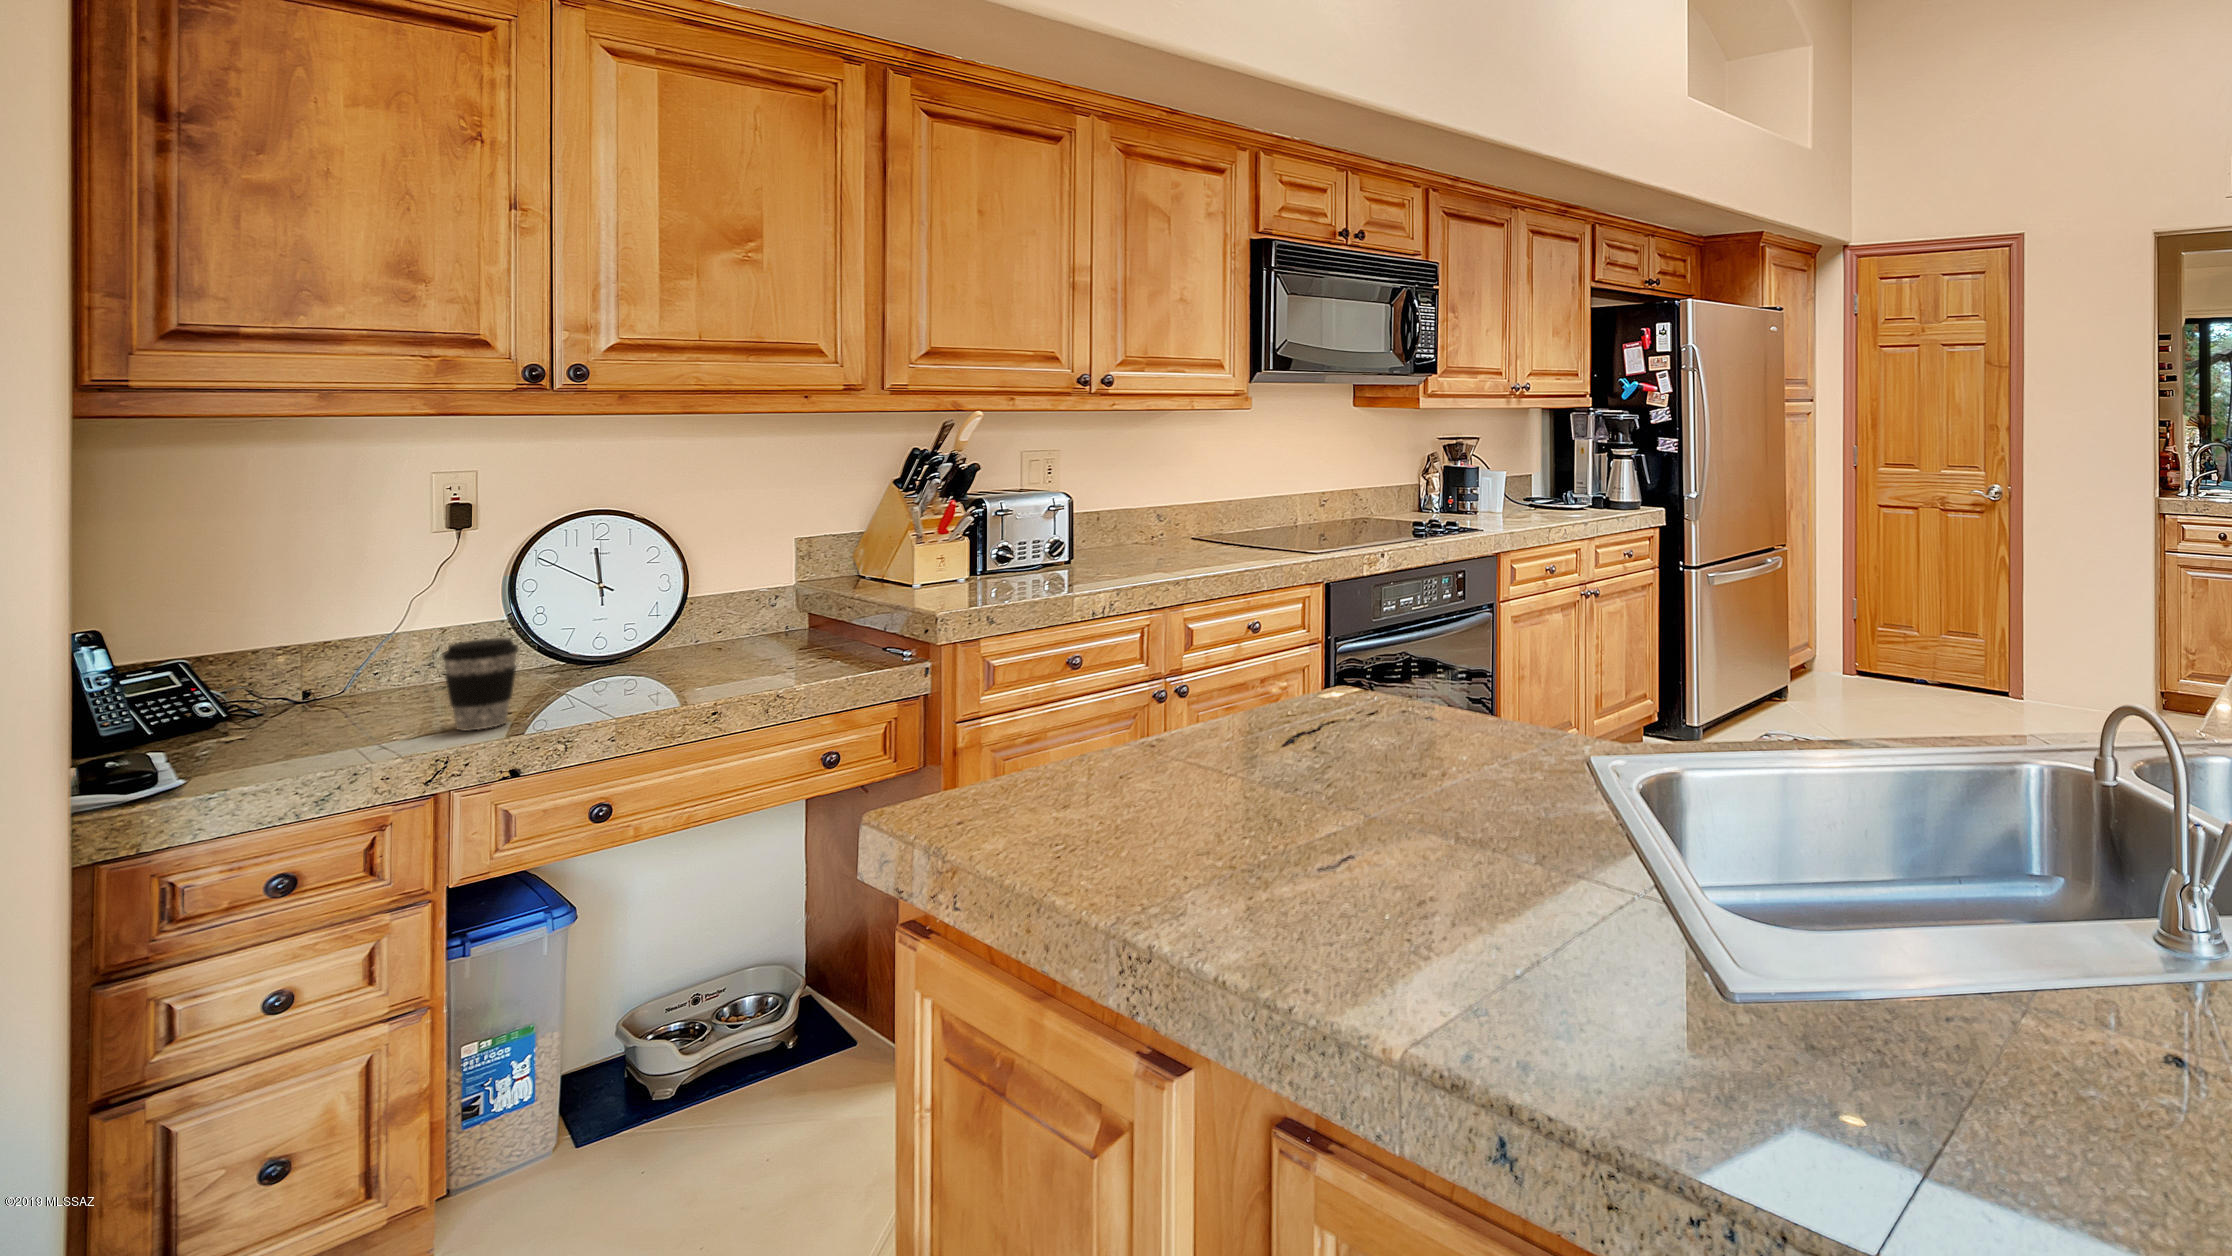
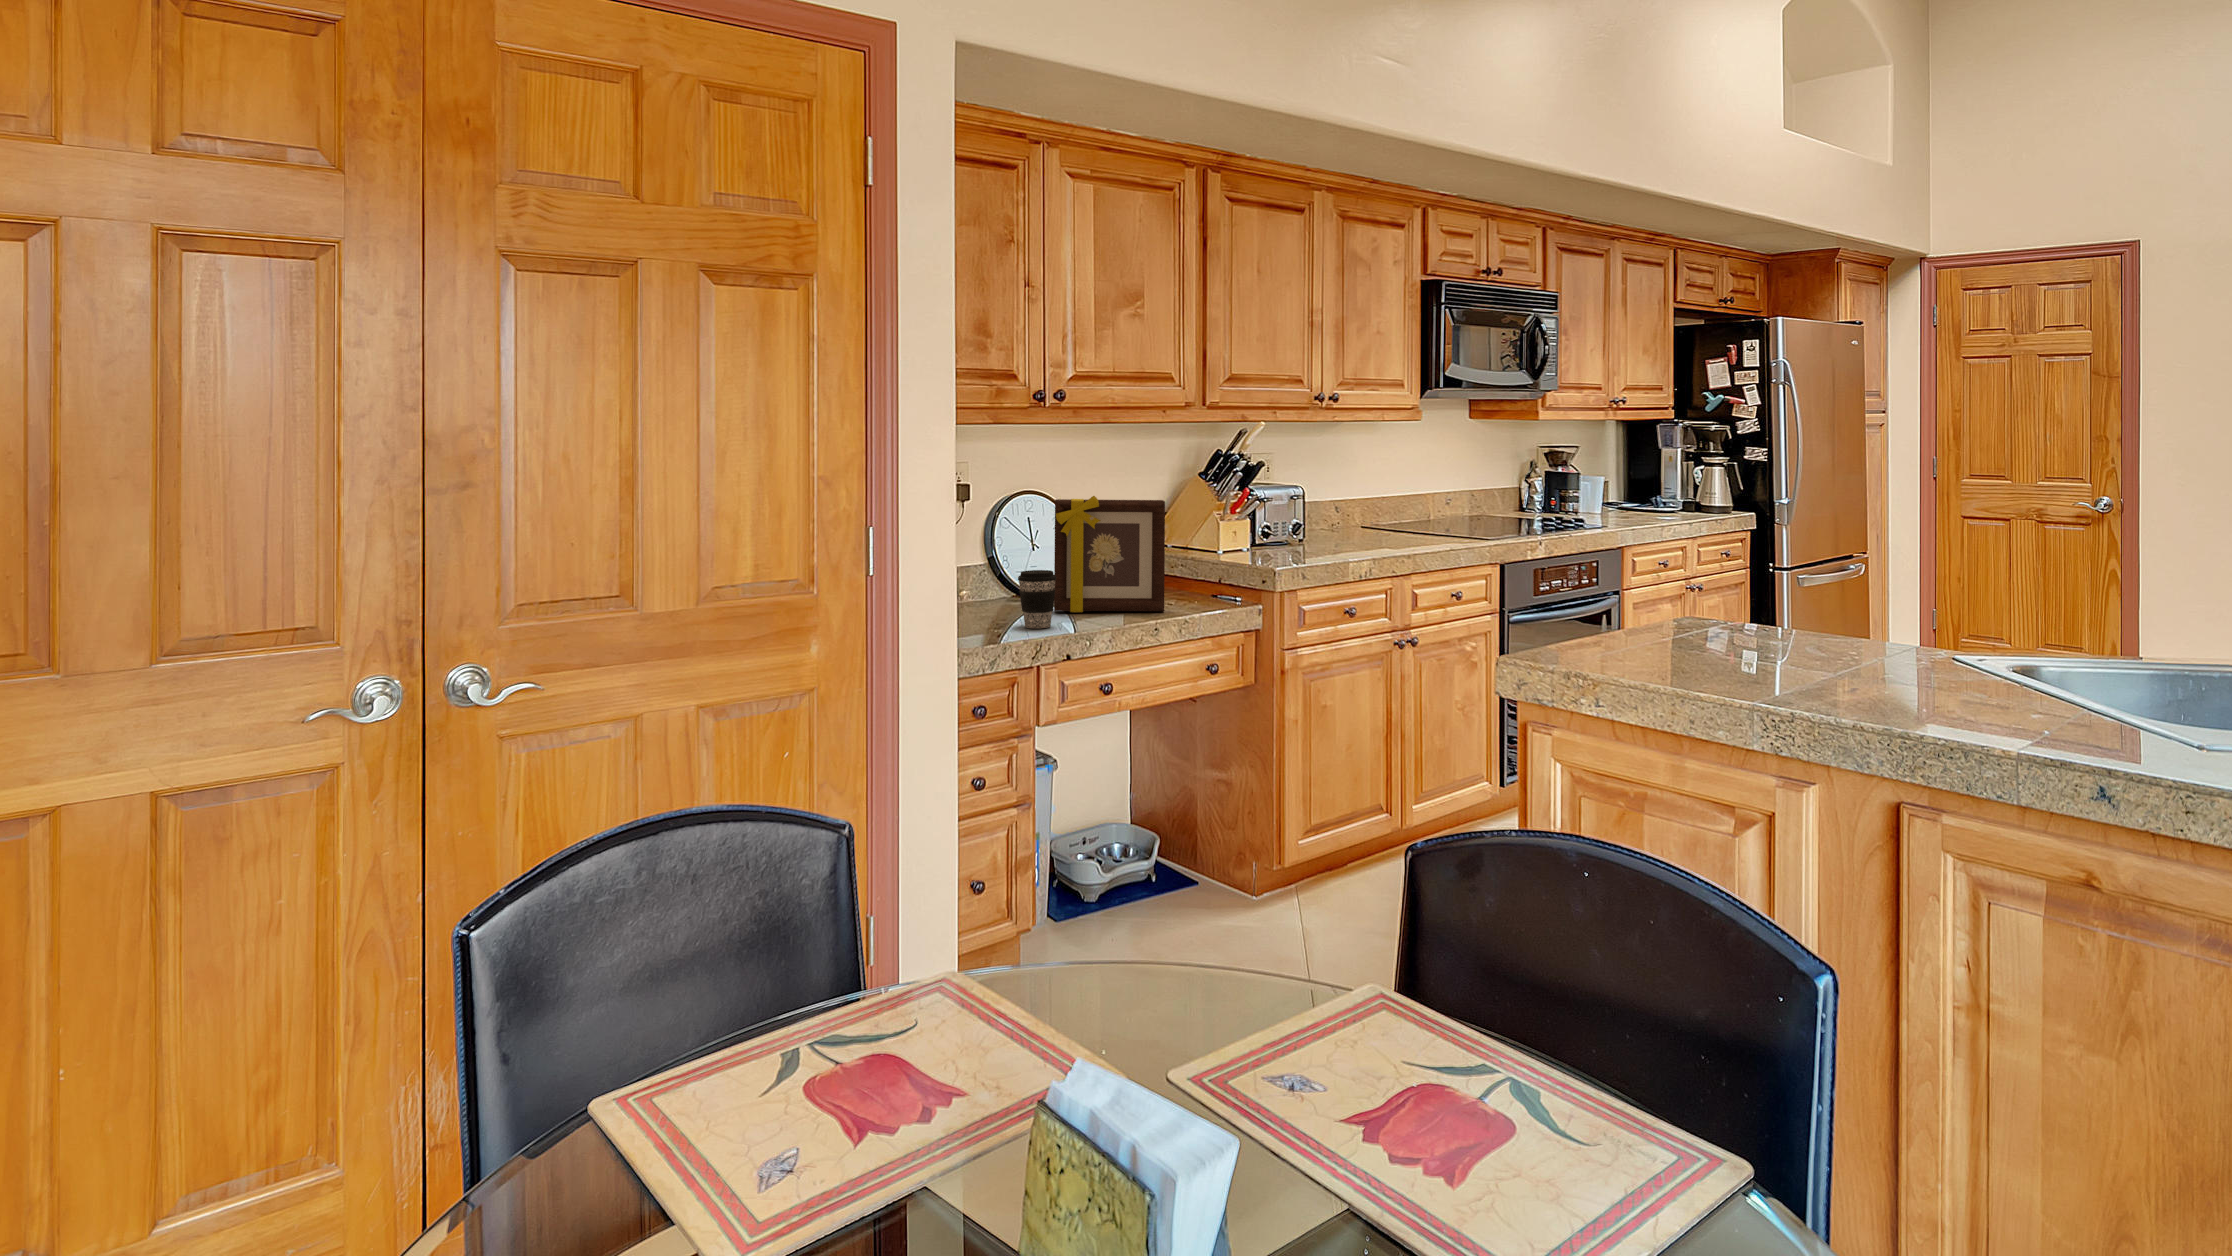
picture frame: none [570,521,763,691] -> present [1054,496,1165,613]

